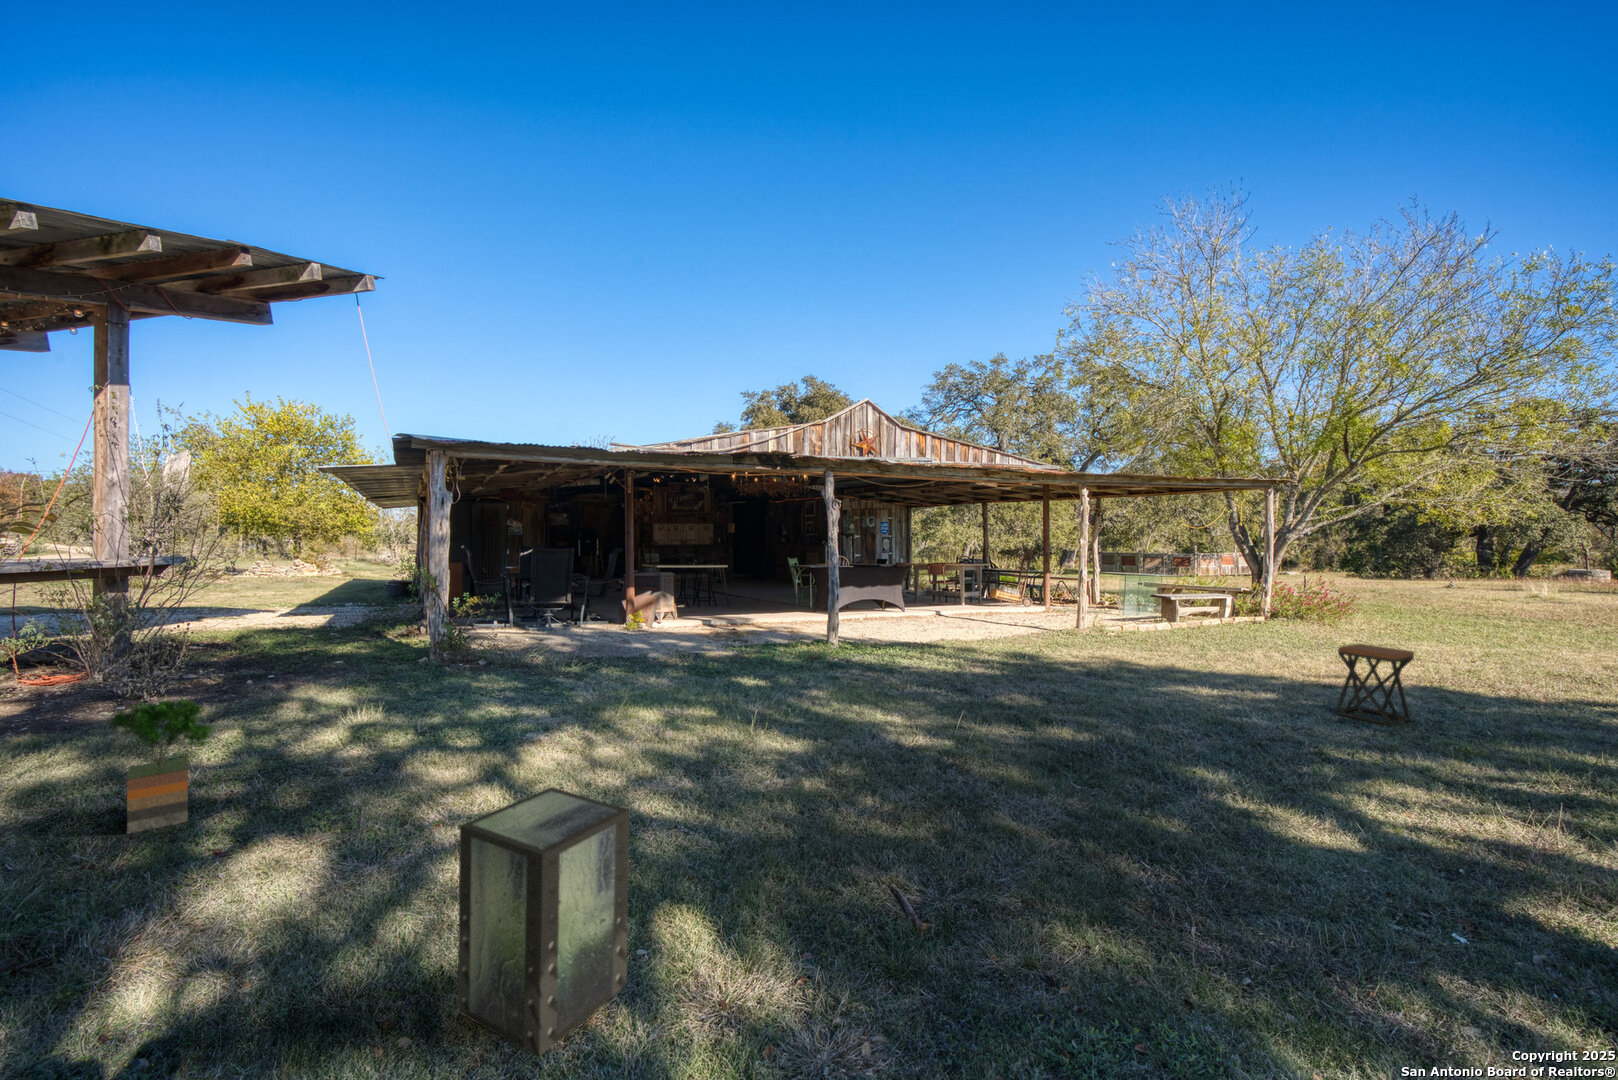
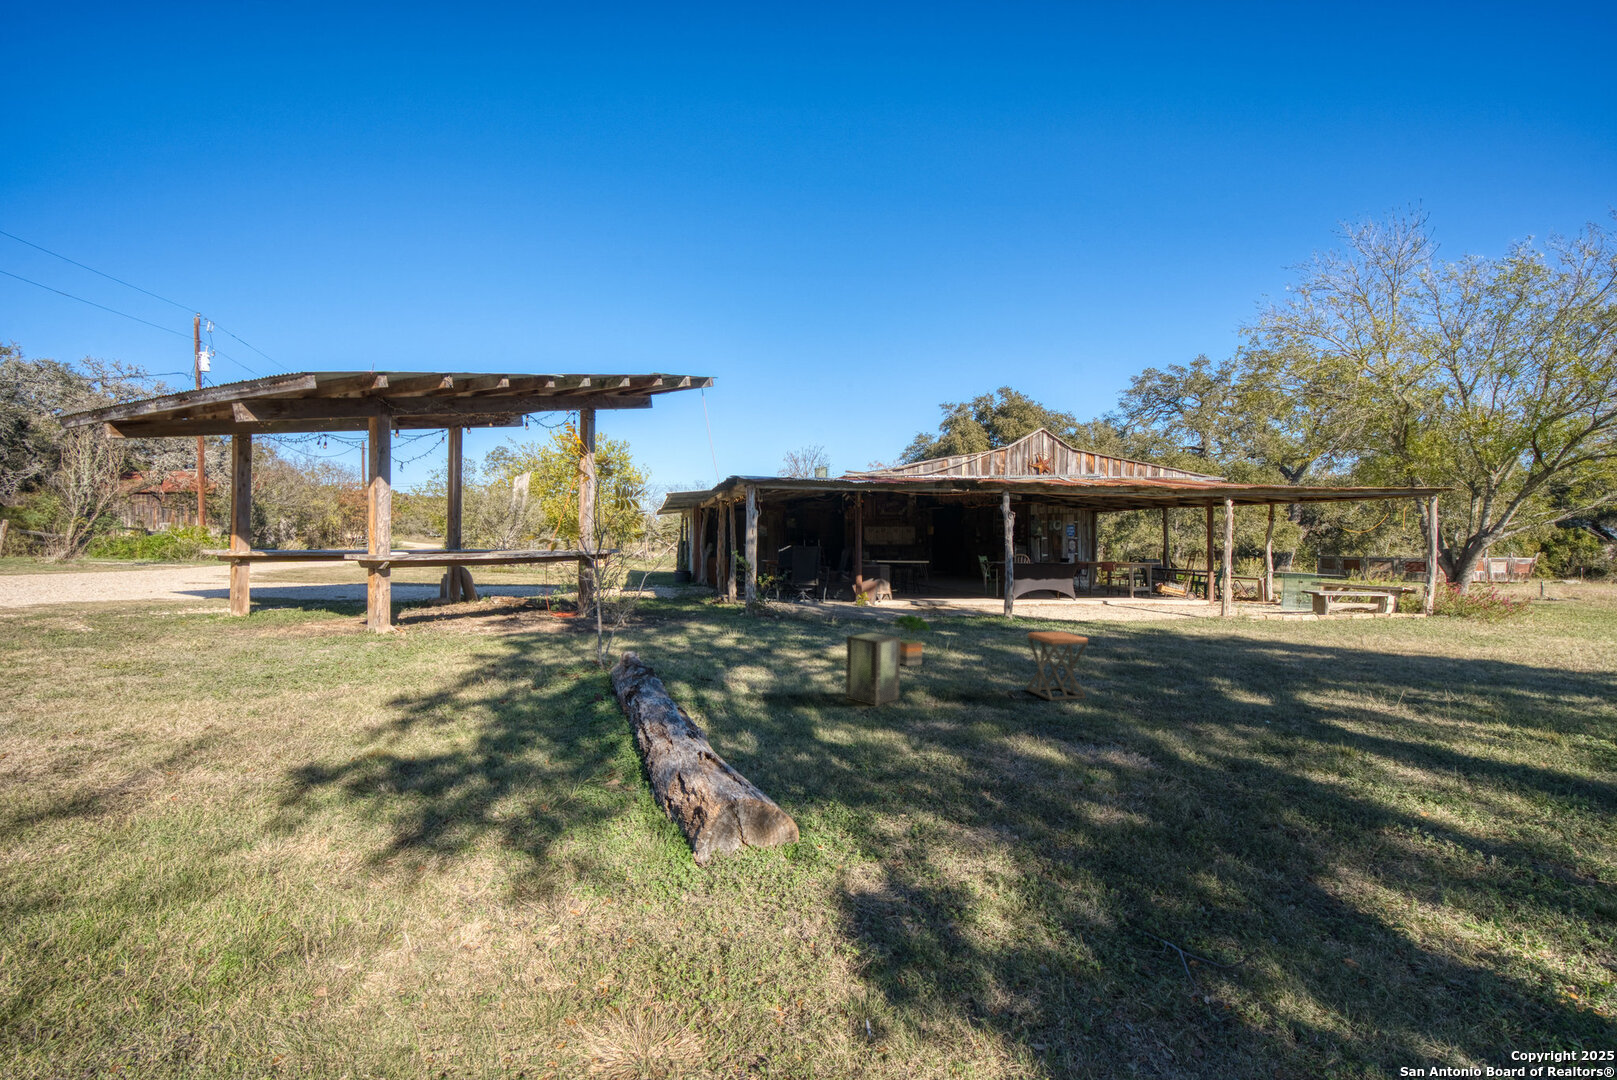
stool: present [1335,644,1414,726] -> present [1027,632,1088,700]
potted tree: present [108,699,214,834] -> present [894,615,930,666]

